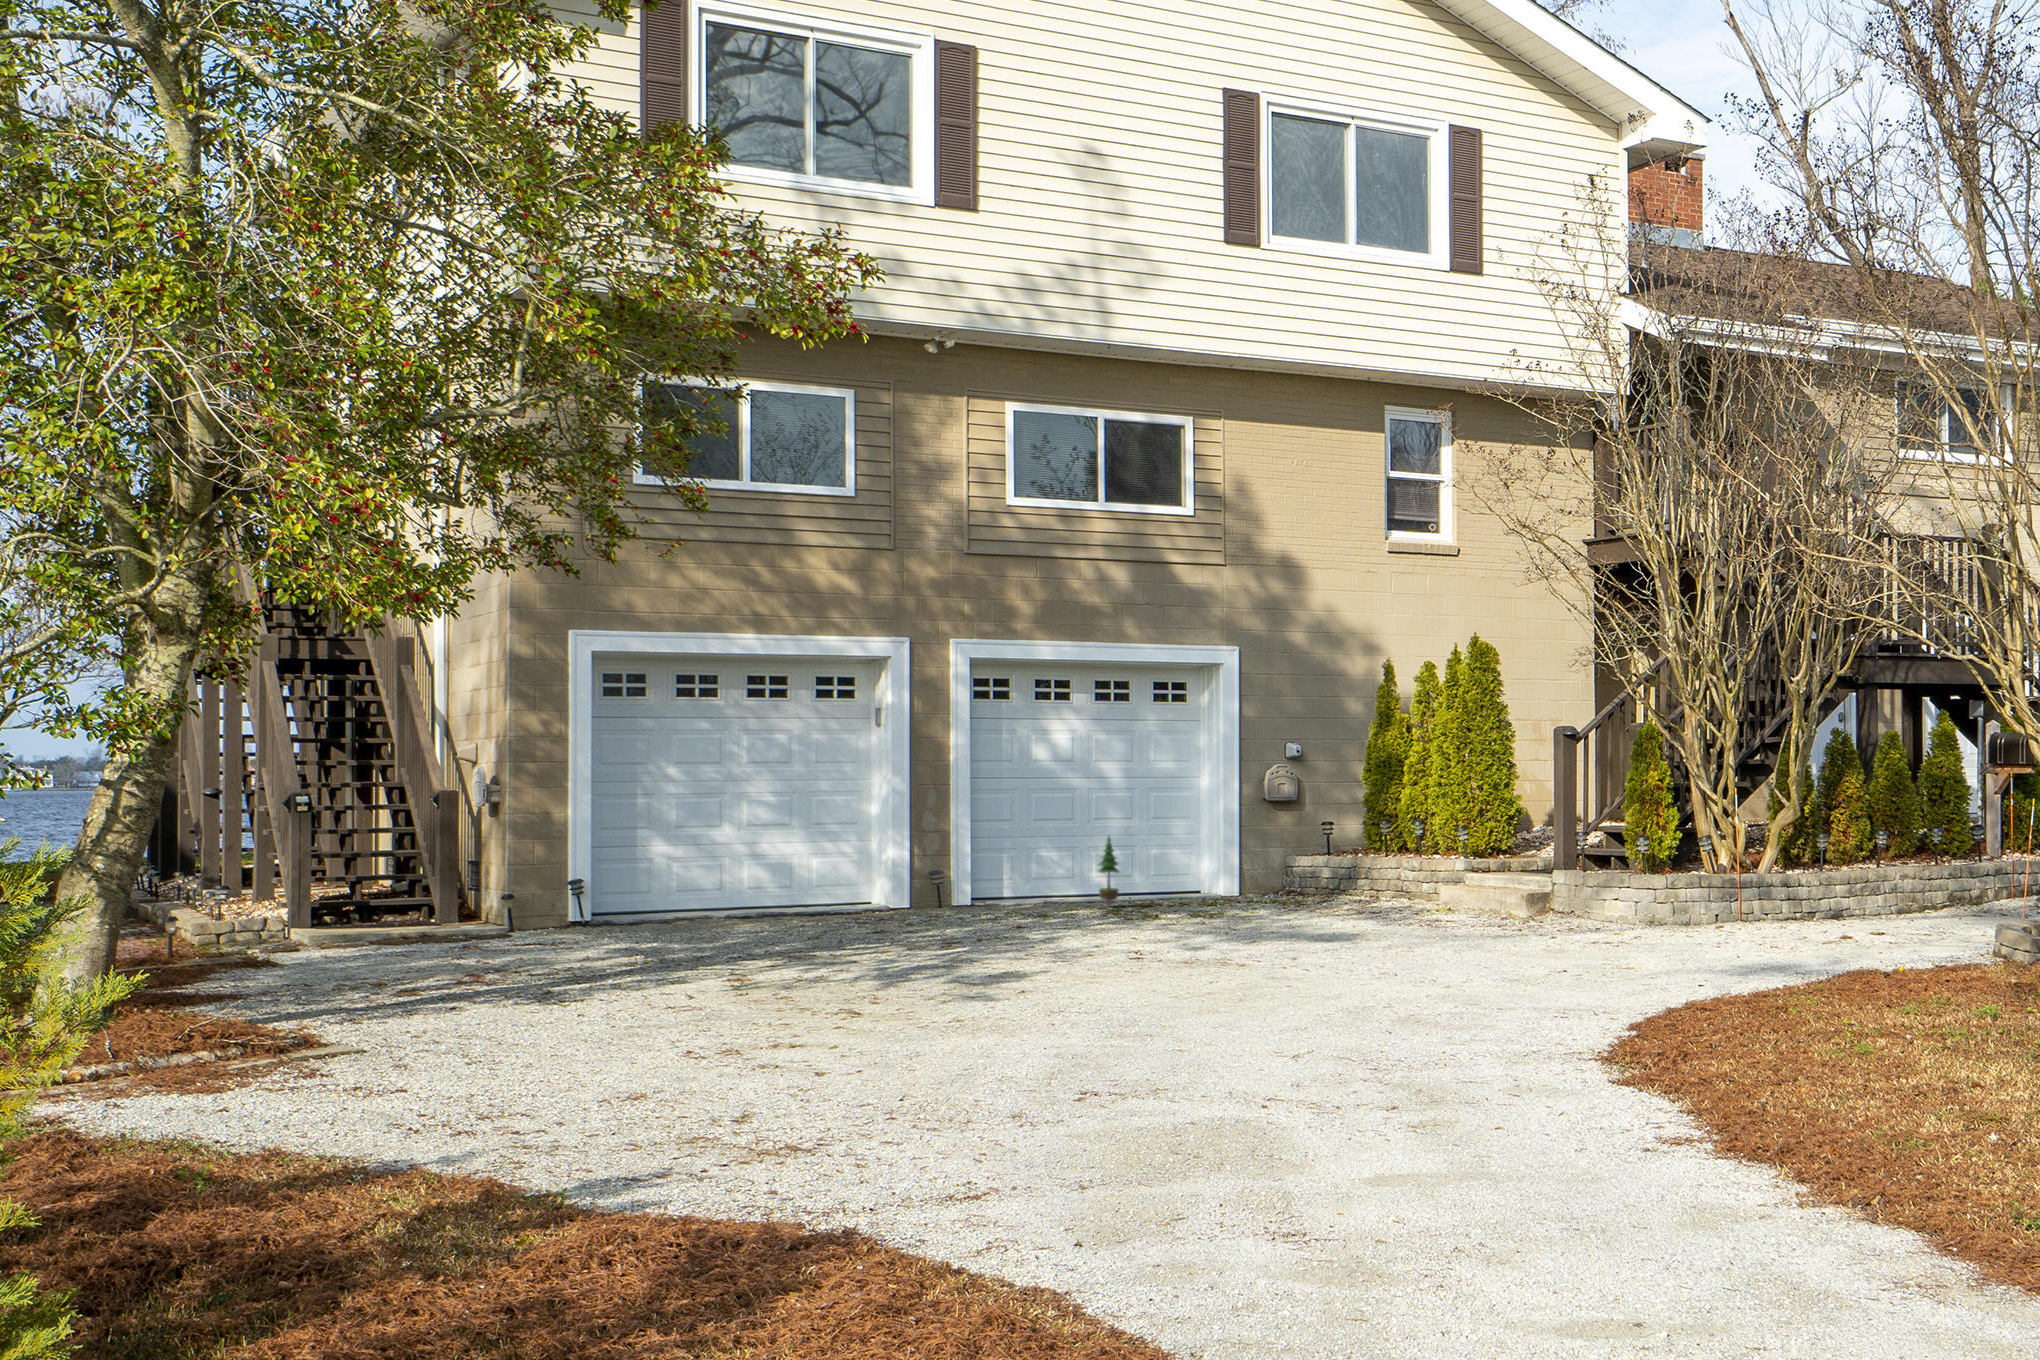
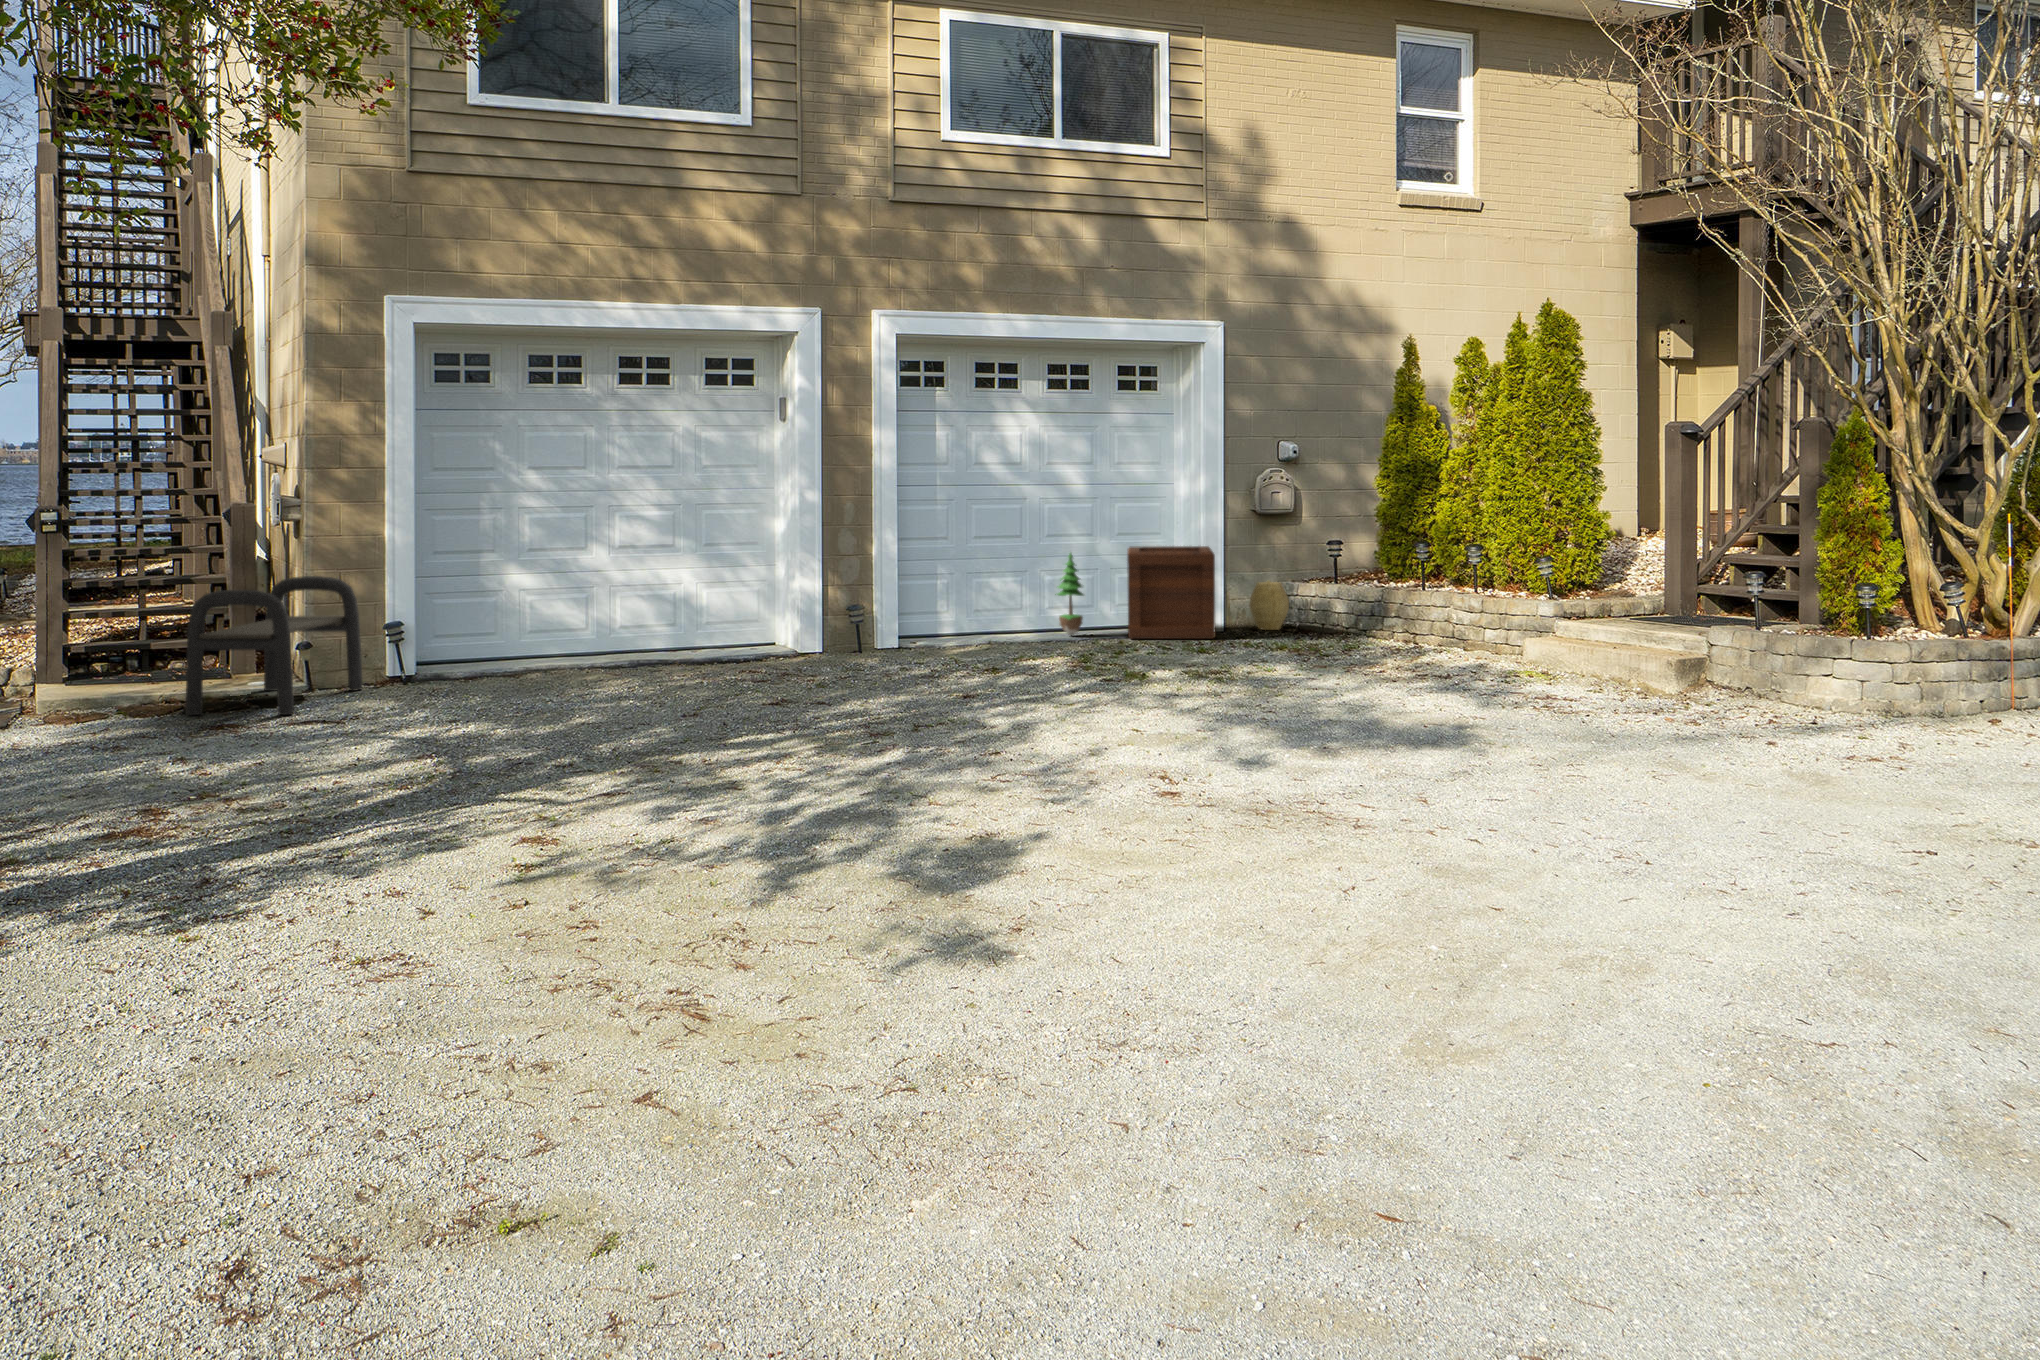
wooden crate: none [1154,832,1228,909] -> present [1127,546,1216,639]
bench: none [427,843,550,945] -> present [186,576,363,715]
woven basket: none [1260,862,1293,904] -> present [1249,581,1289,630]

